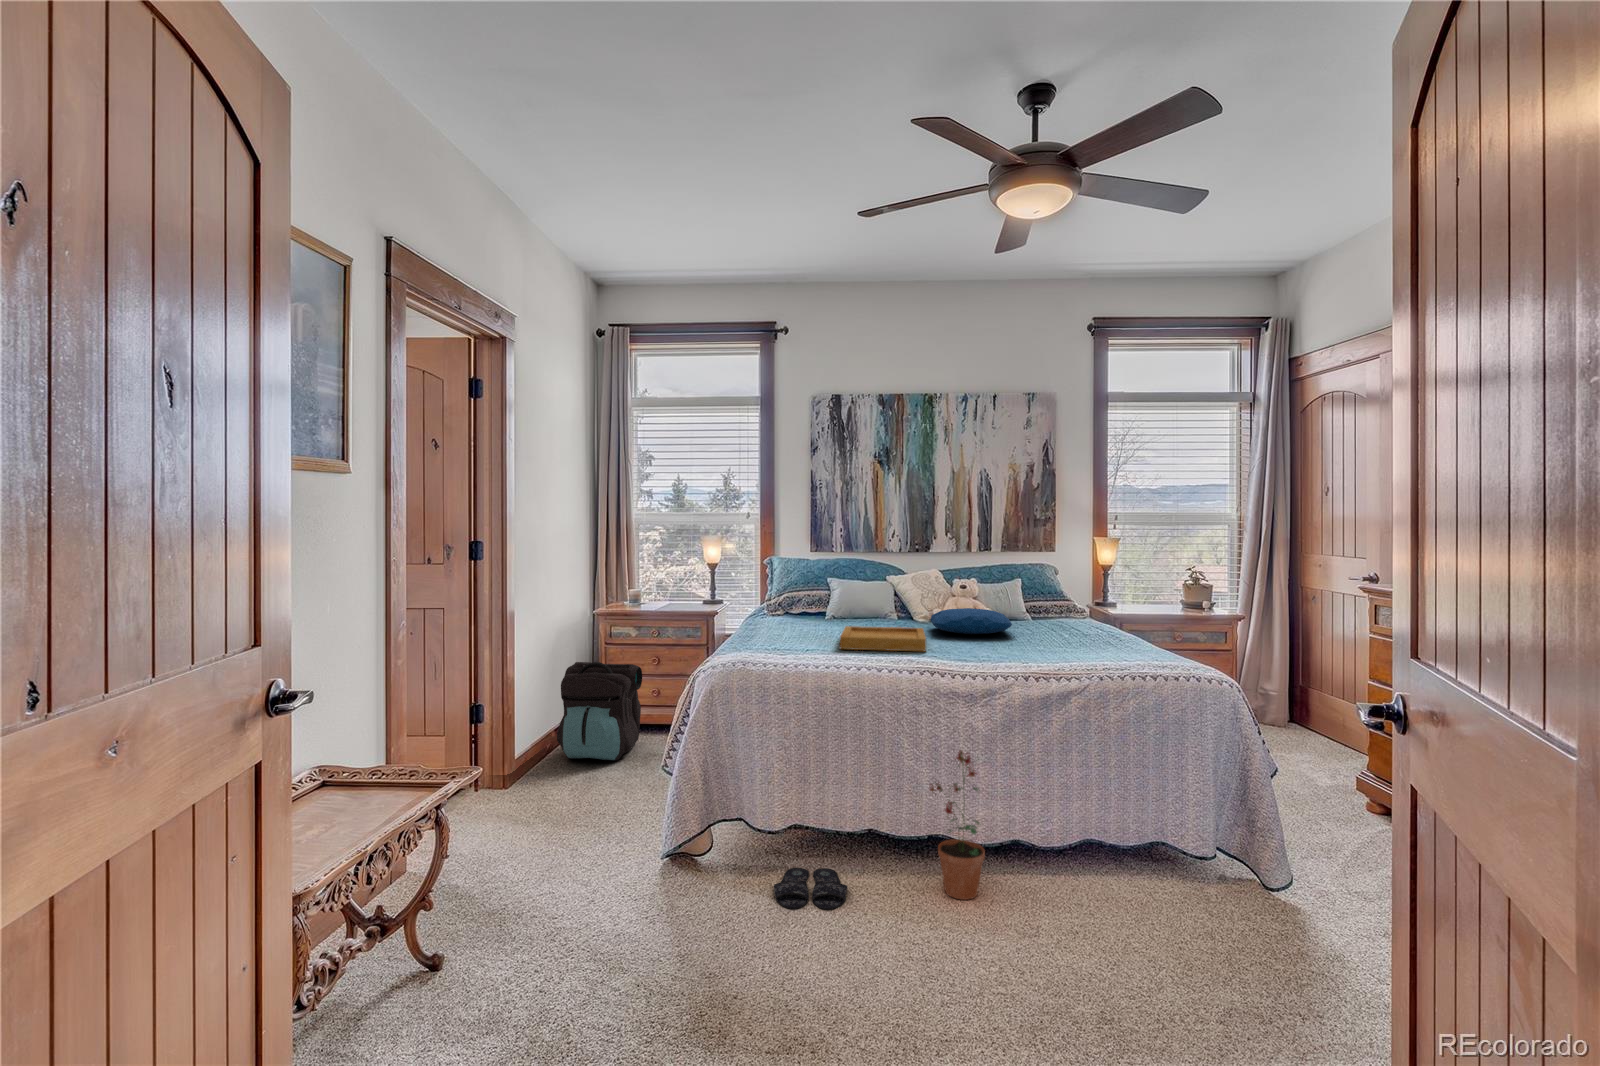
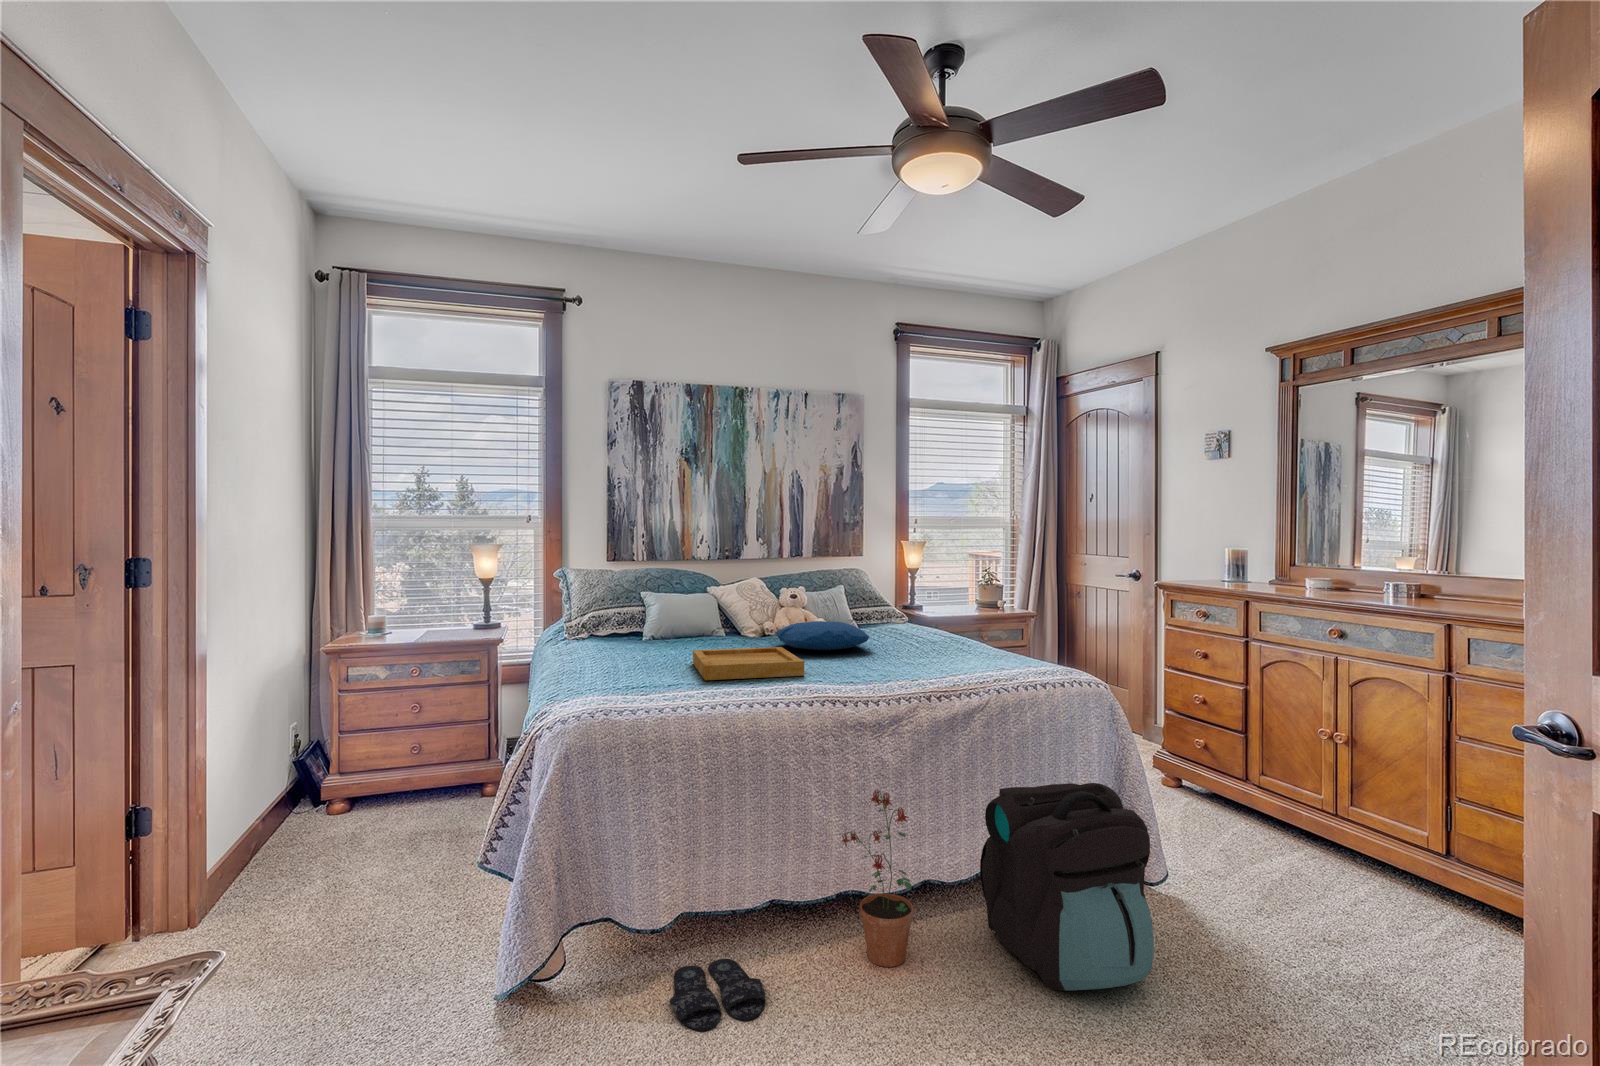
backpack: present [557,662,642,760] -> present [980,783,1154,991]

